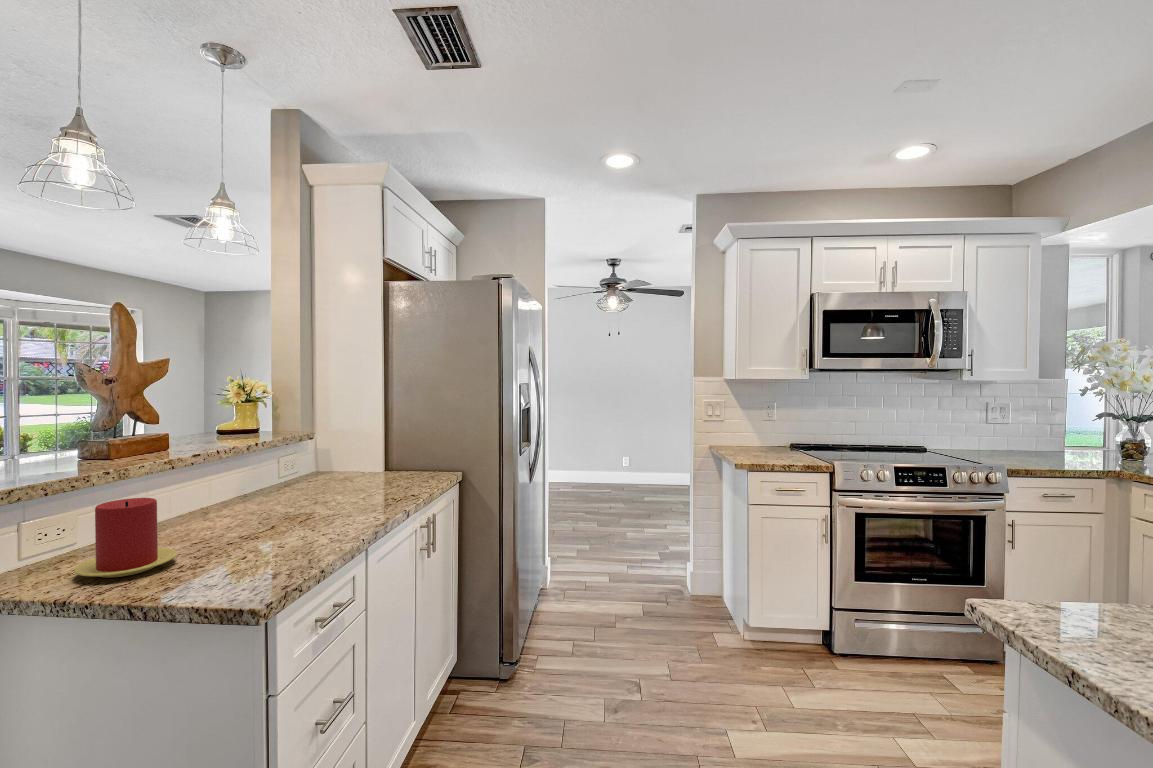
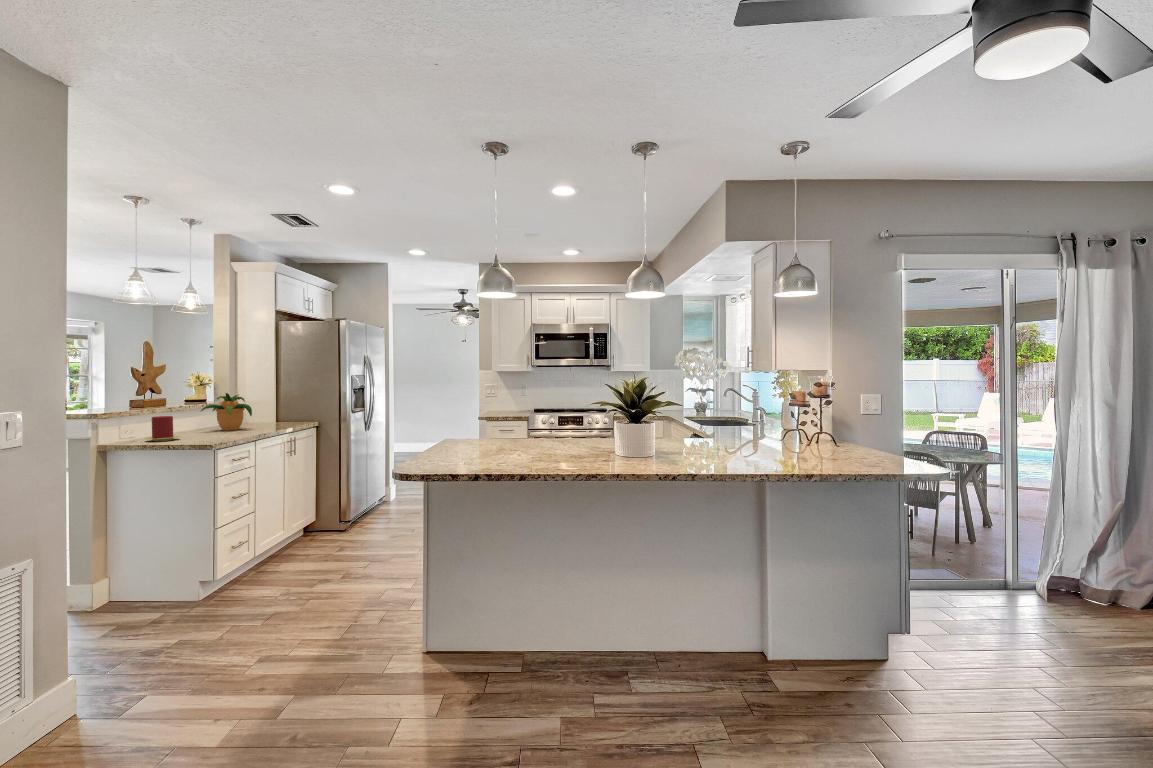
potted plant: none [237,424,350,510] -> present [201,393,252,431]

